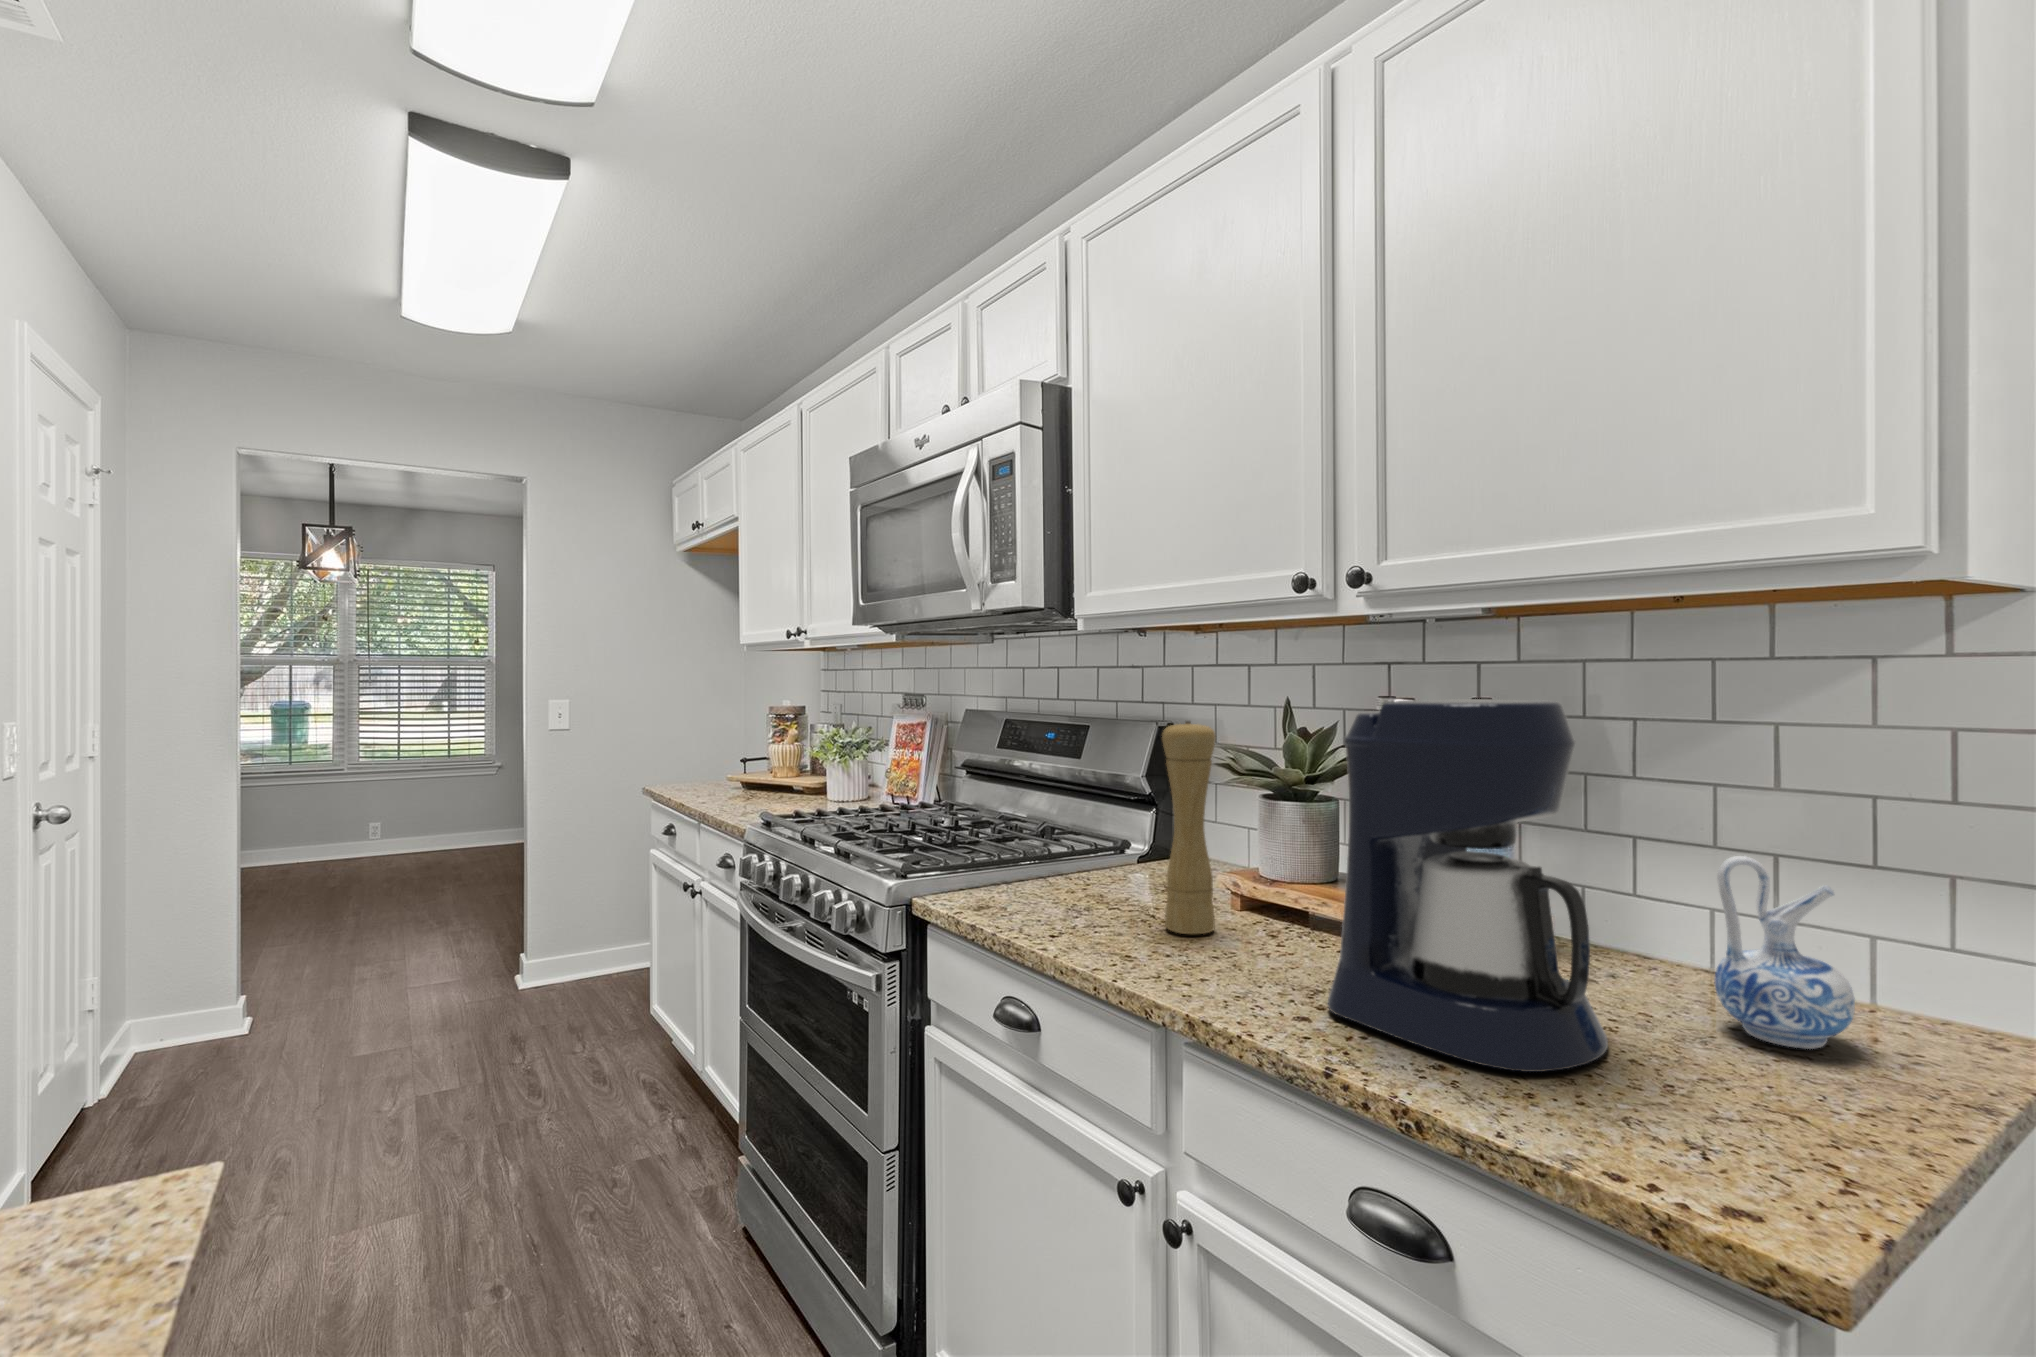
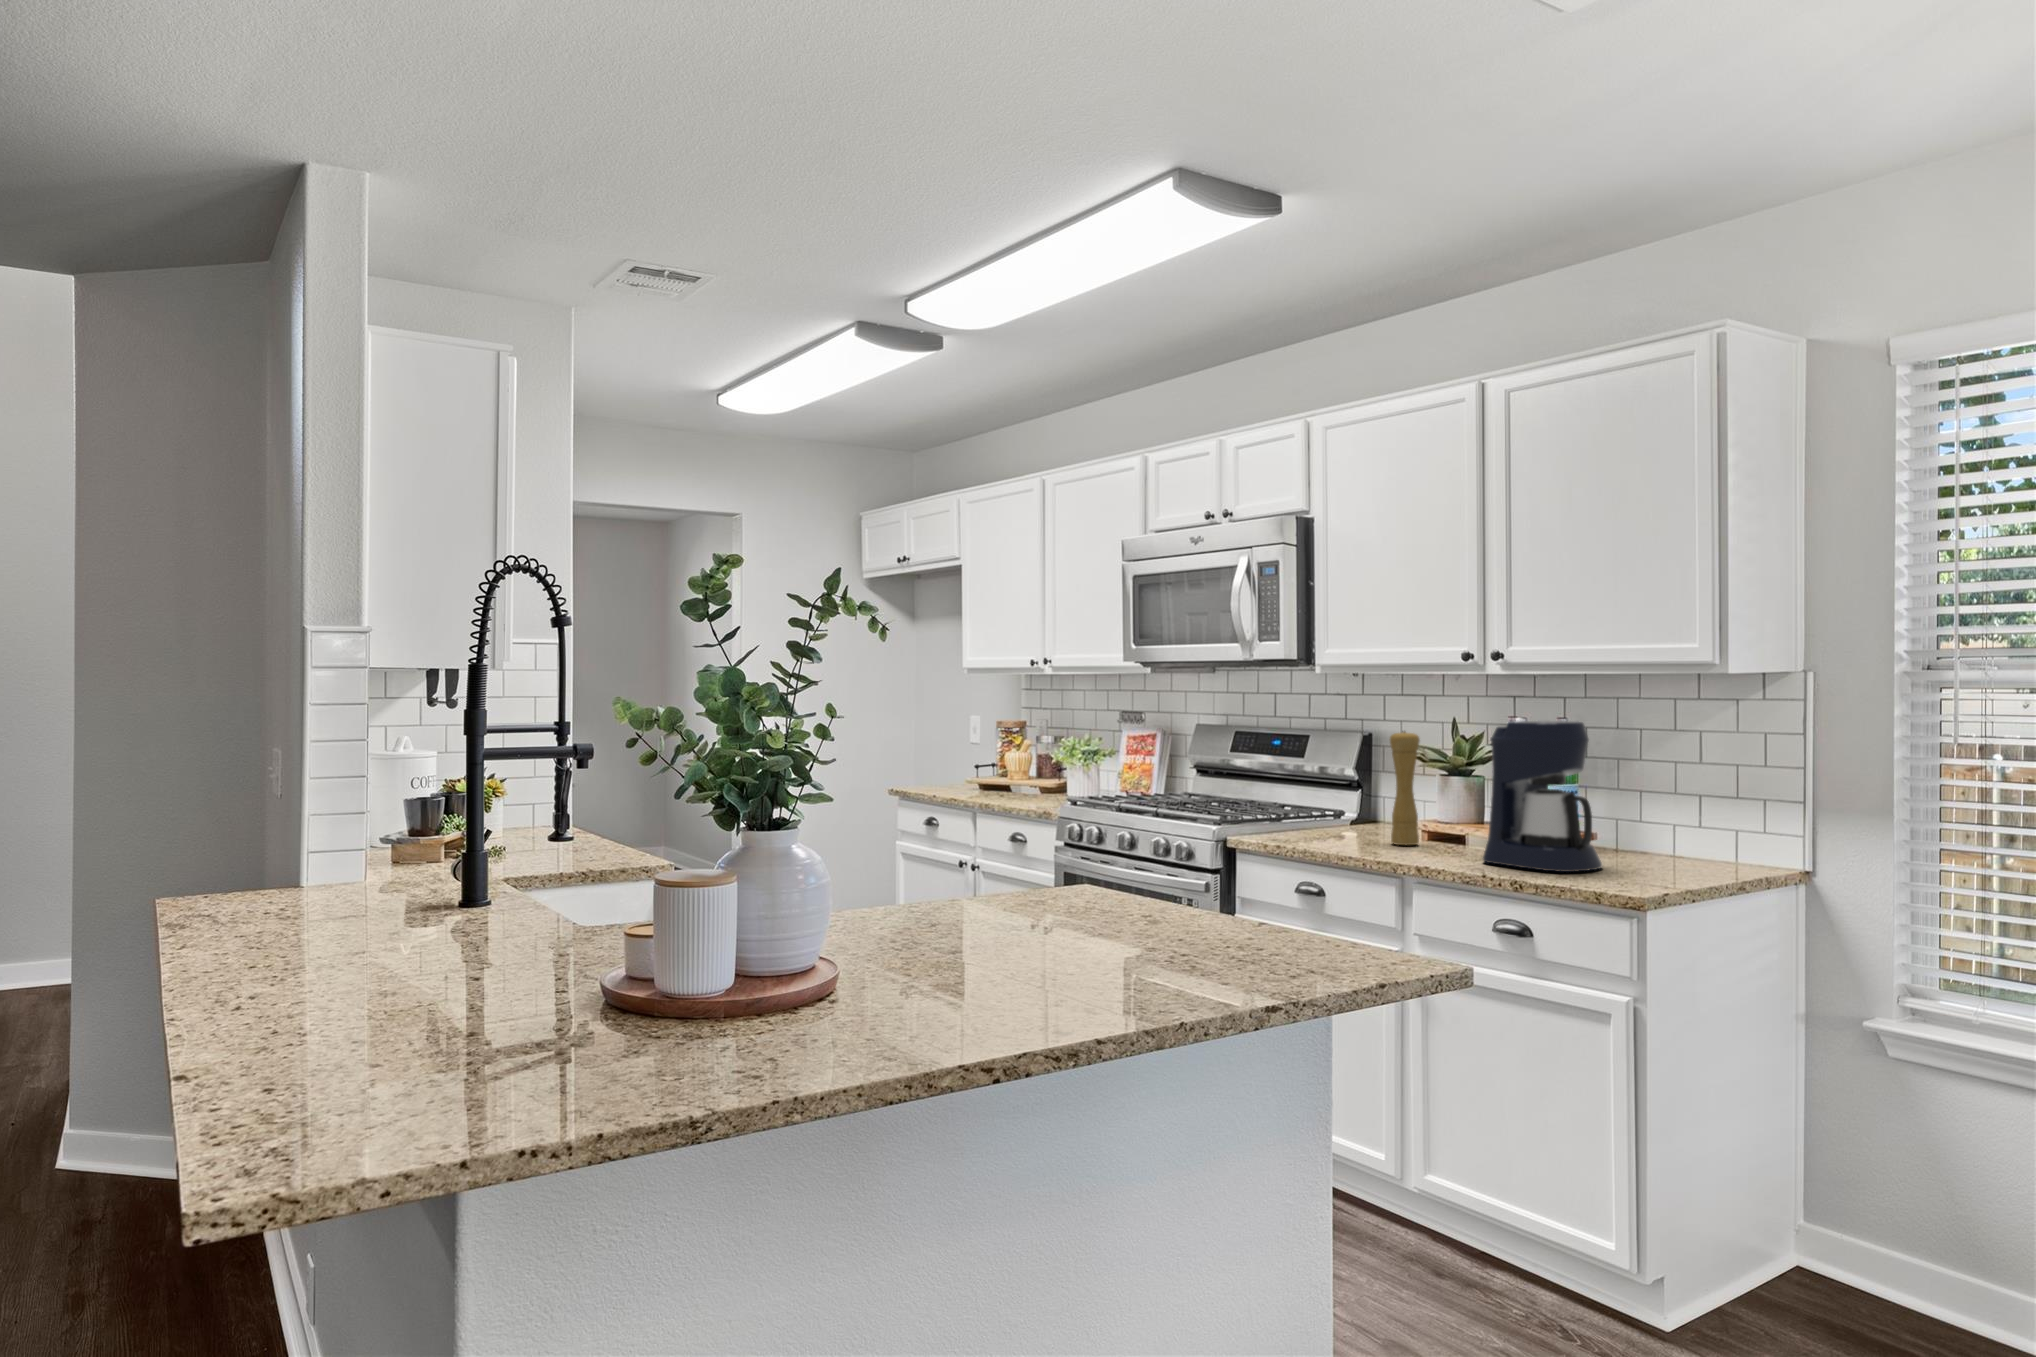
ceramic pitcher: present [1714,856,1855,1049] -> none [1653,789,1705,868]

